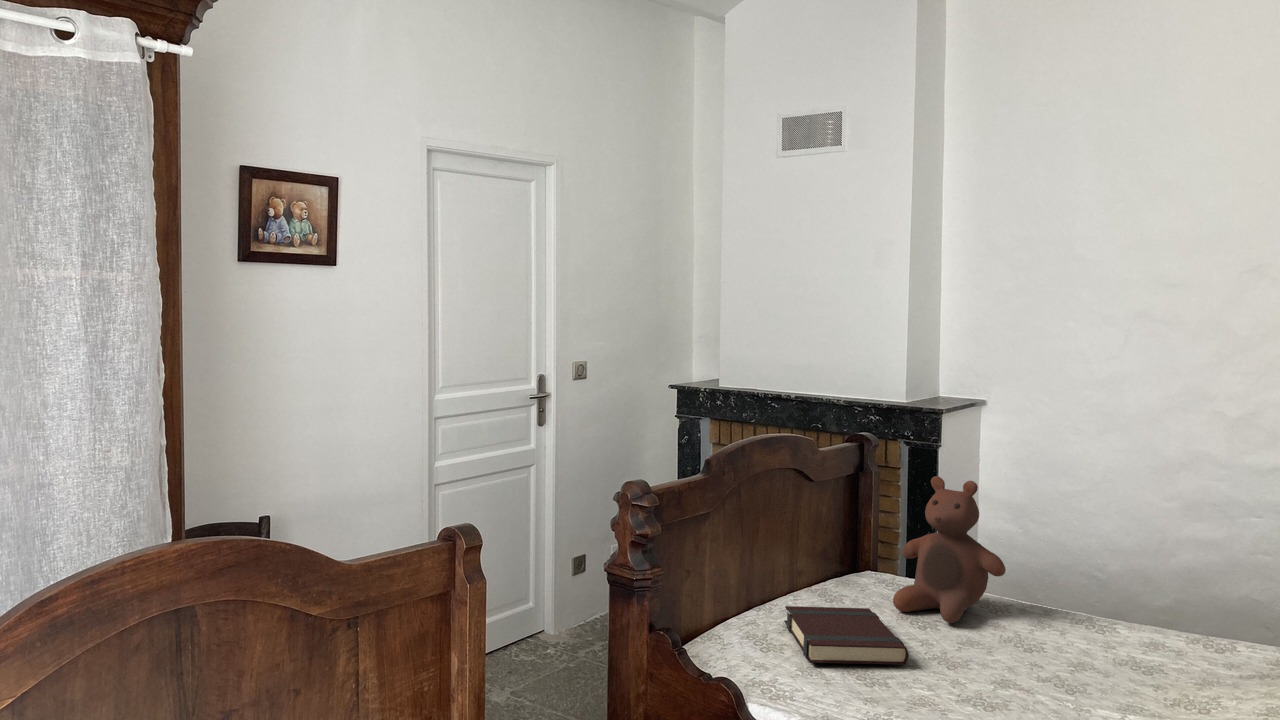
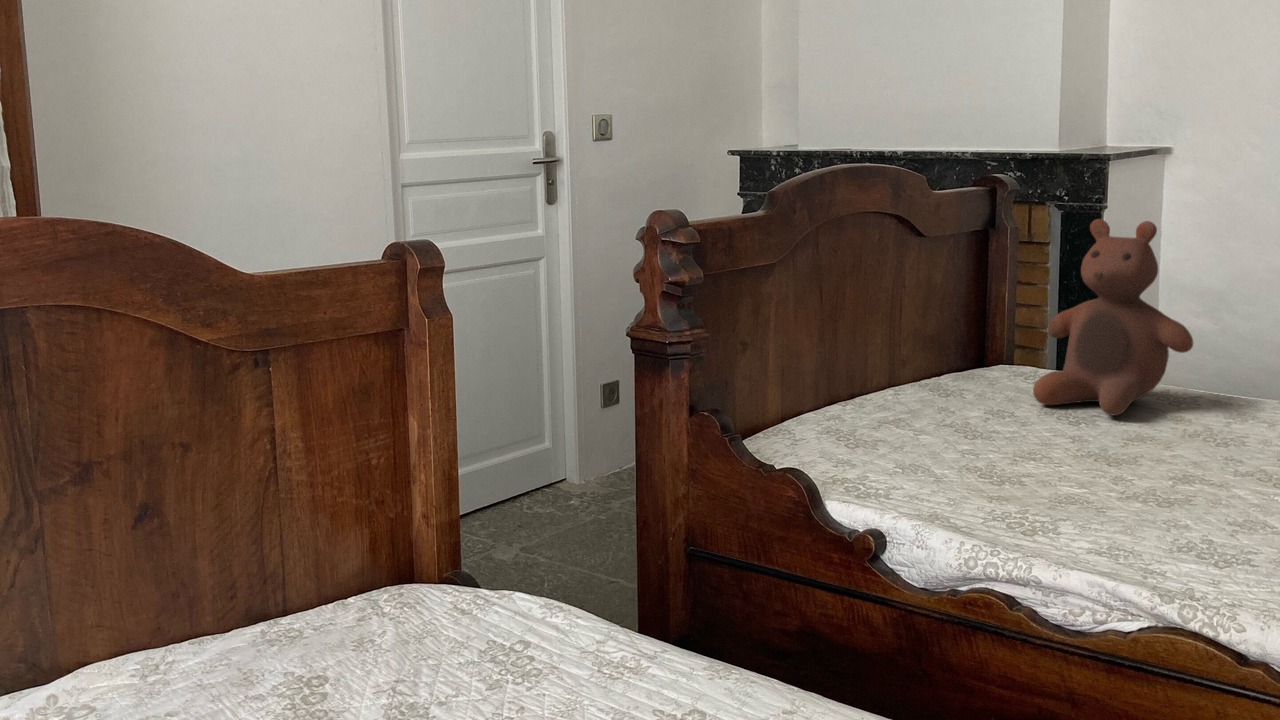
book: present [784,606,908,665] -> none [880,395,1051,458]

